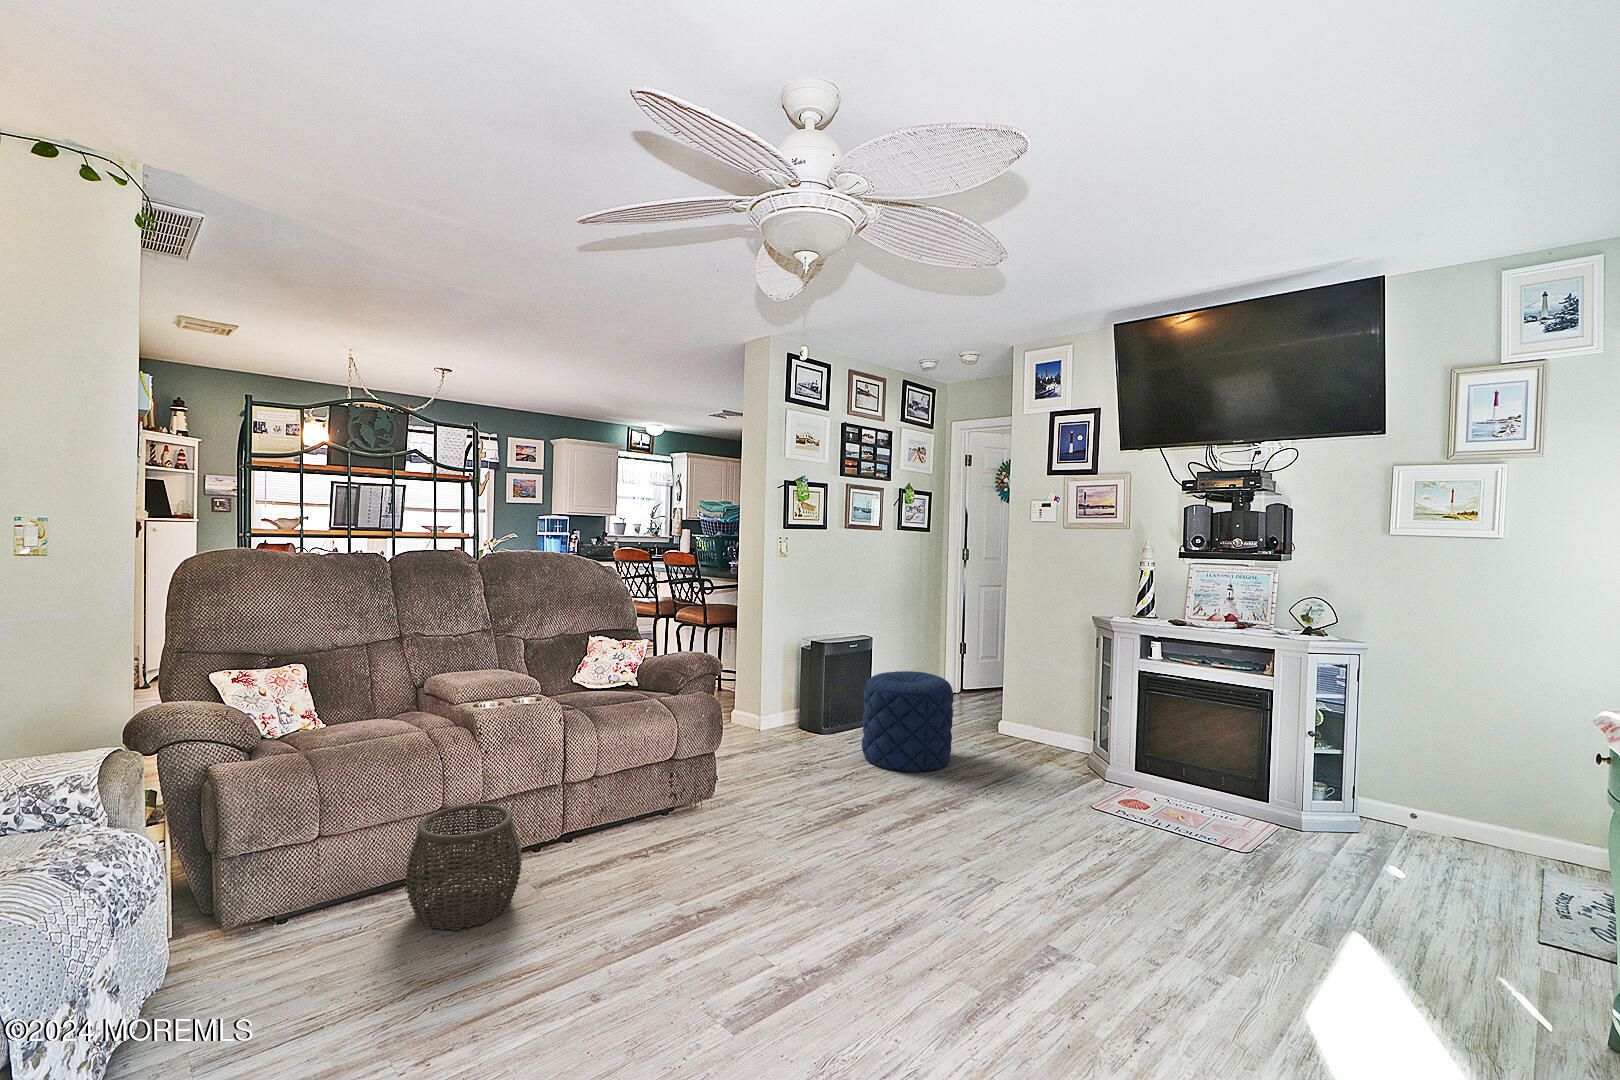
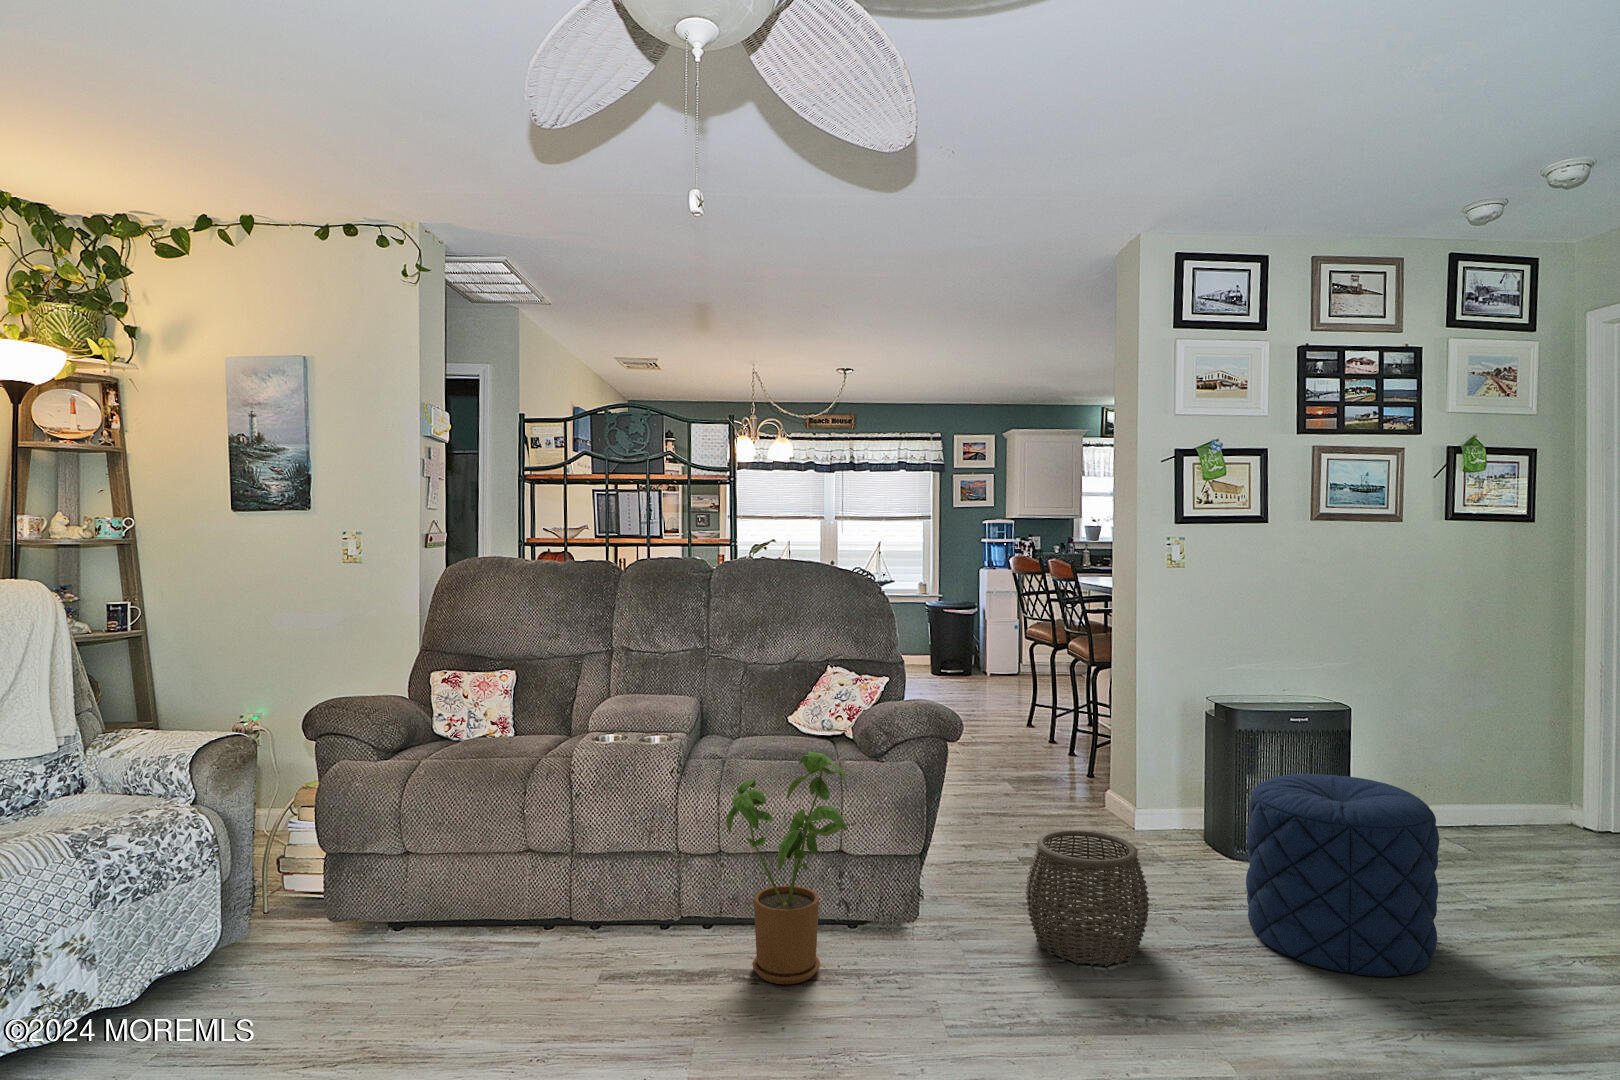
house plant: none [620,691,720,852] -> present [726,751,850,984]
woven basket: present [405,804,522,931] -> present [1026,830,1149,966]

